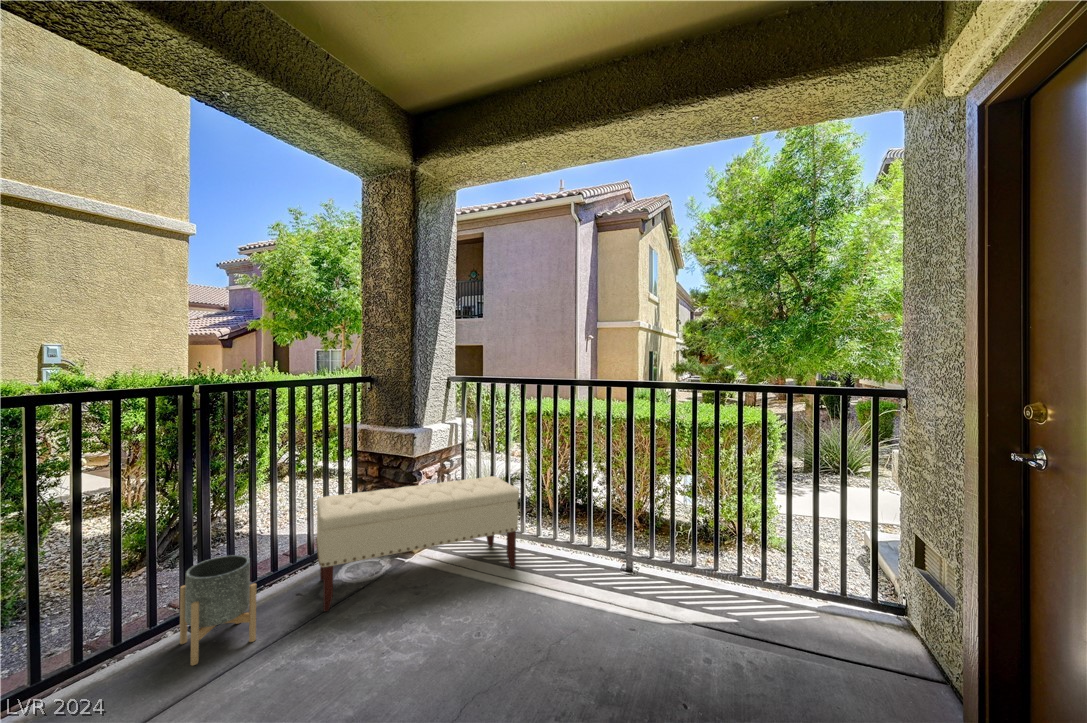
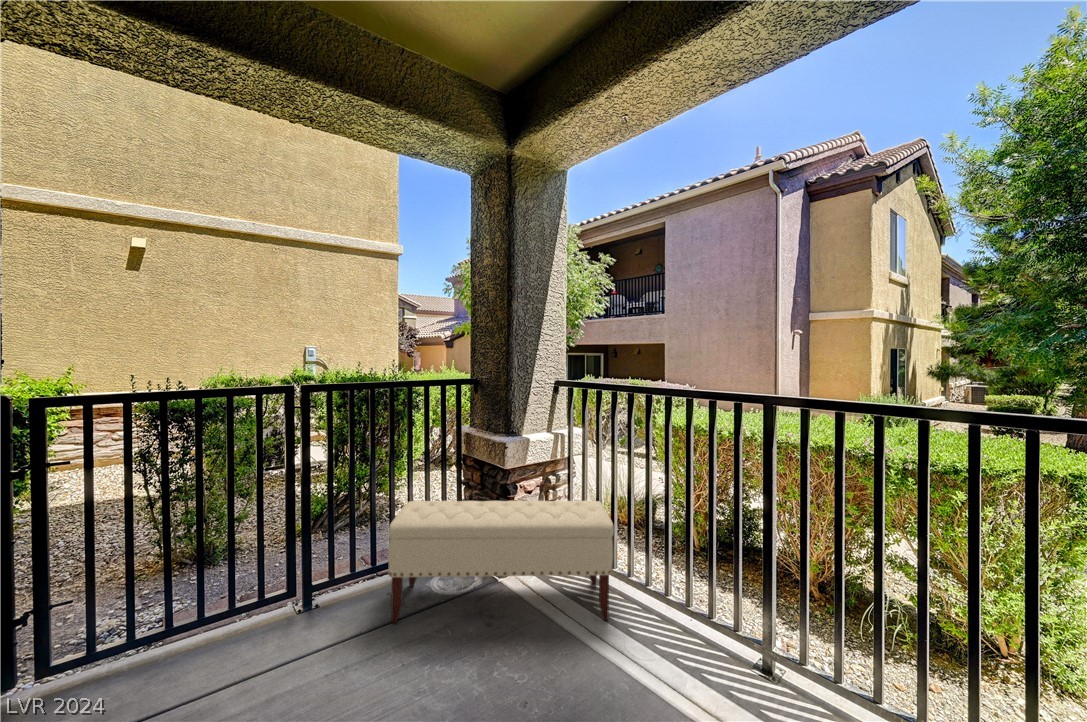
planter: present [180,555,256,665] -> none [264,548,326,650]

